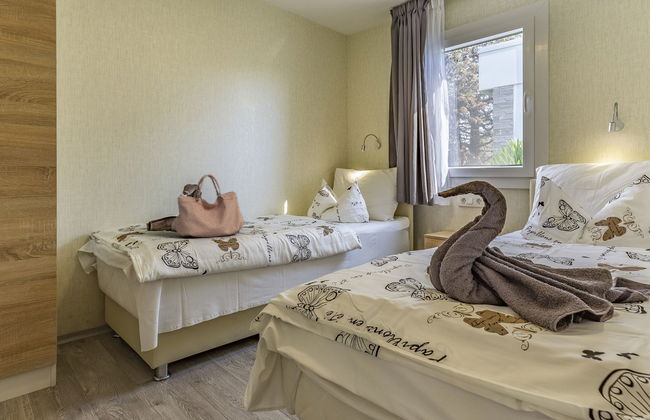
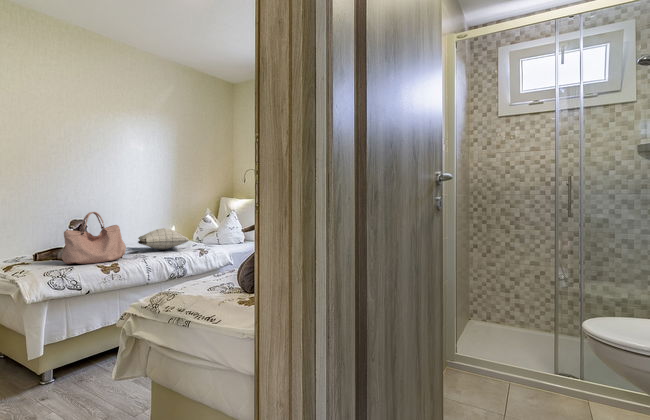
pillow: none [252,199,313,225] -> present [138,228,189,250]

